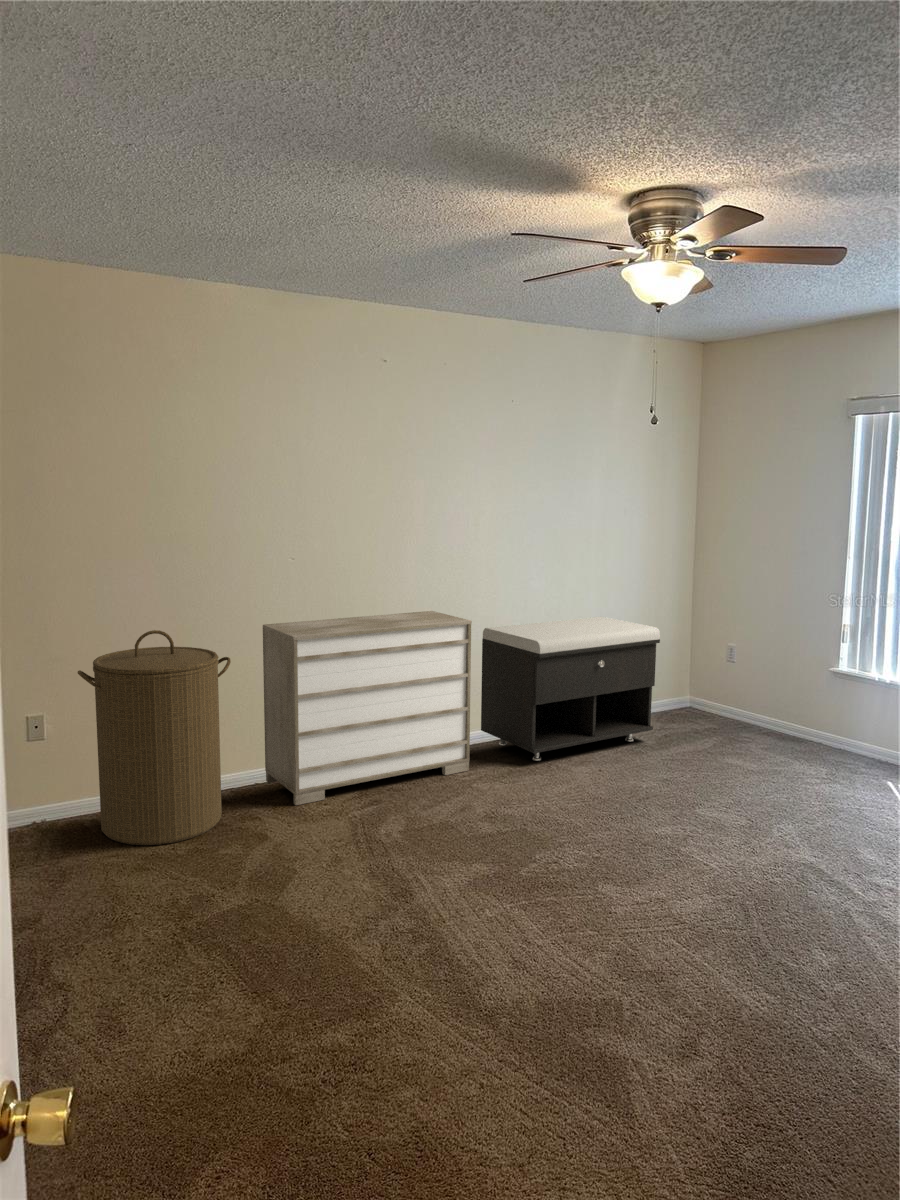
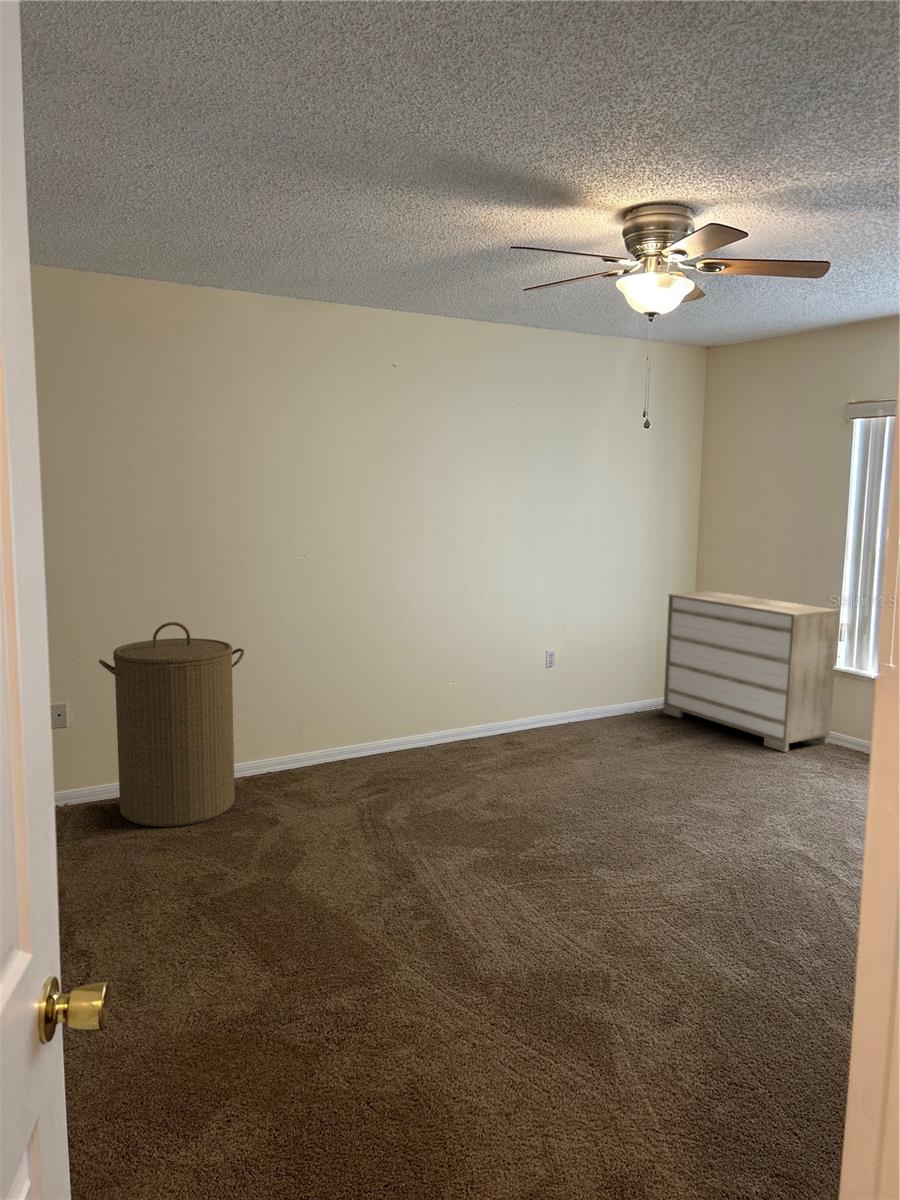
dresser: present [263,611,472,805] -> present [663,591,839,752]
storage bench: present [481,617,660,761] -> none [486,614,661,753]

